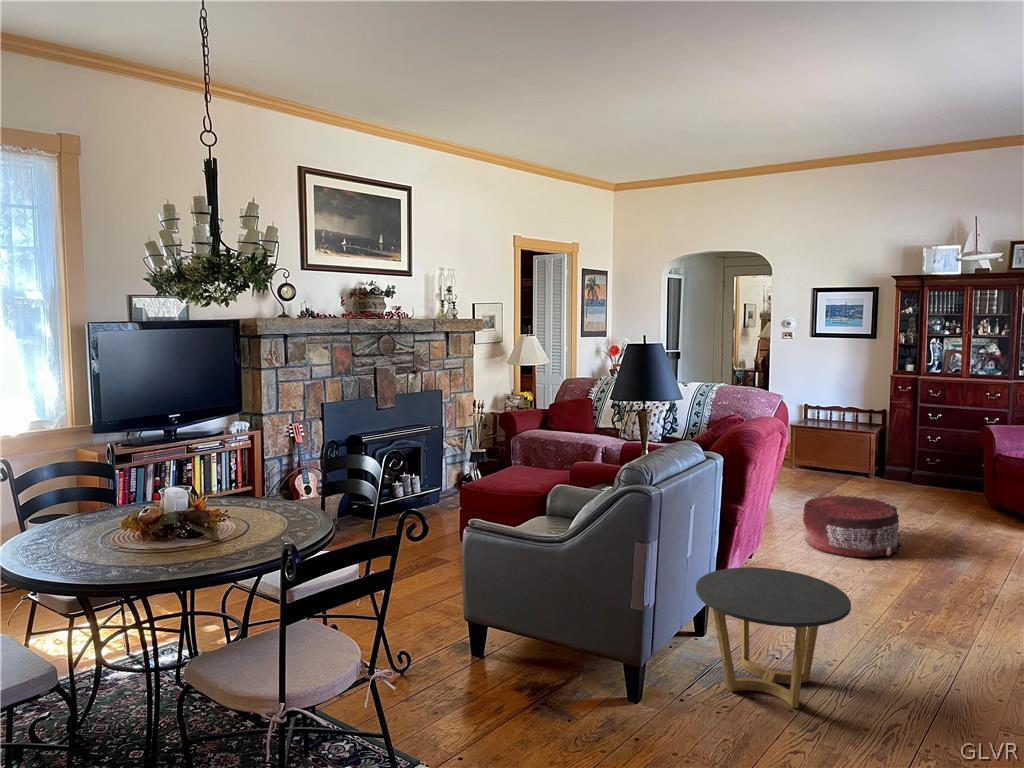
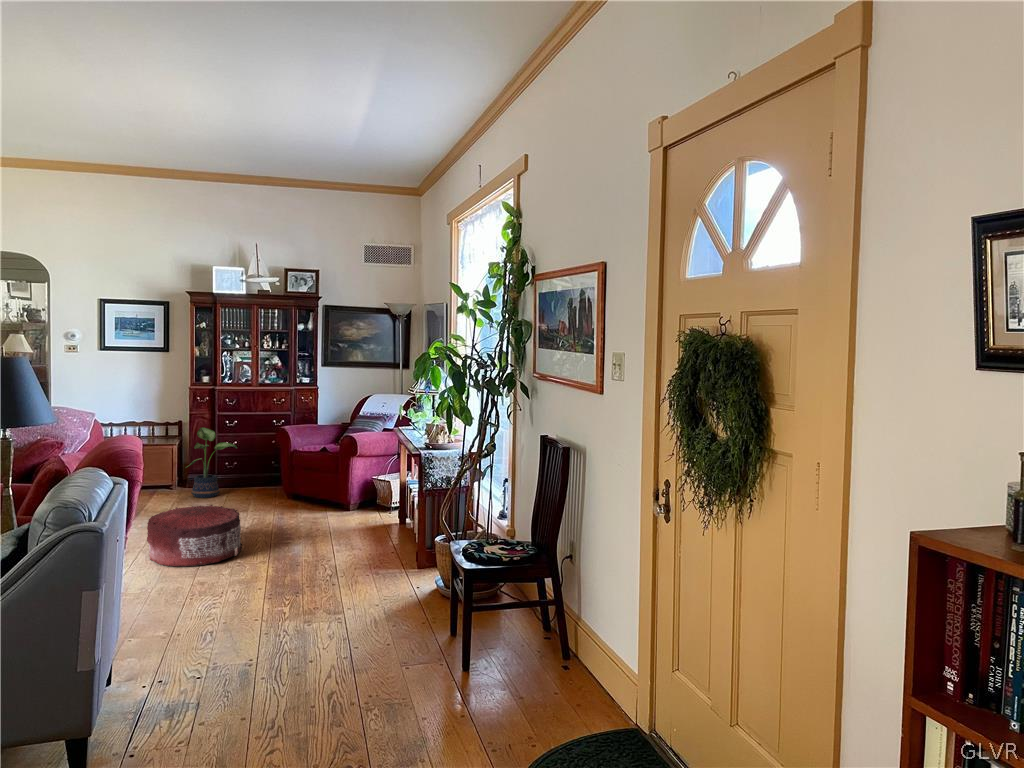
potted plant: none [878,418,937,492] -> present [185,427,237,498]
side table: present [696,567,851,708] -> none [124,583,289,728]

